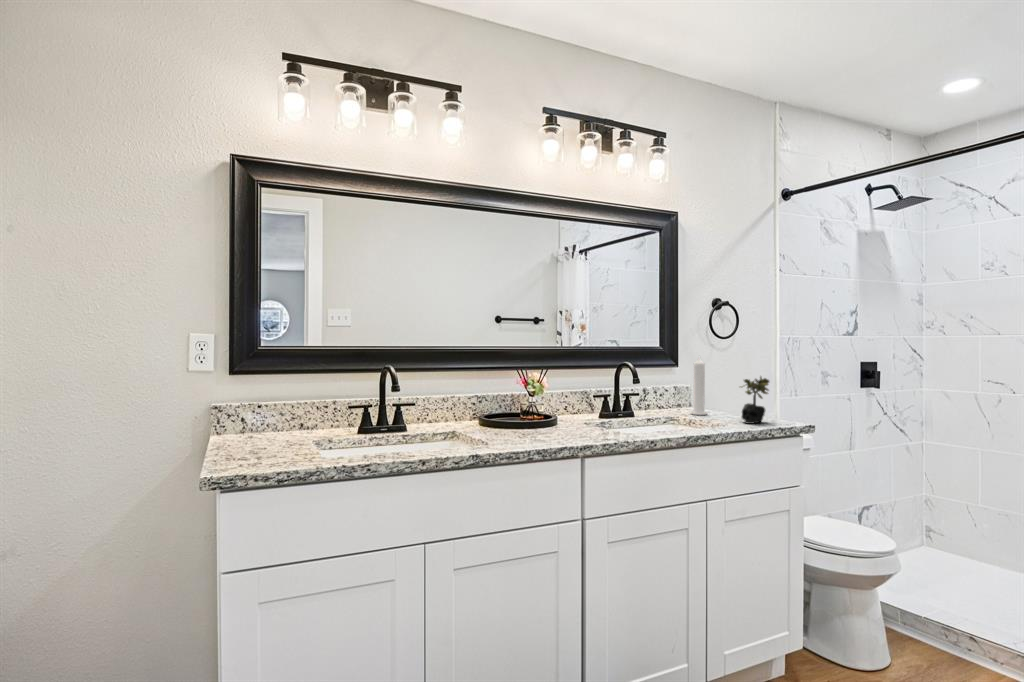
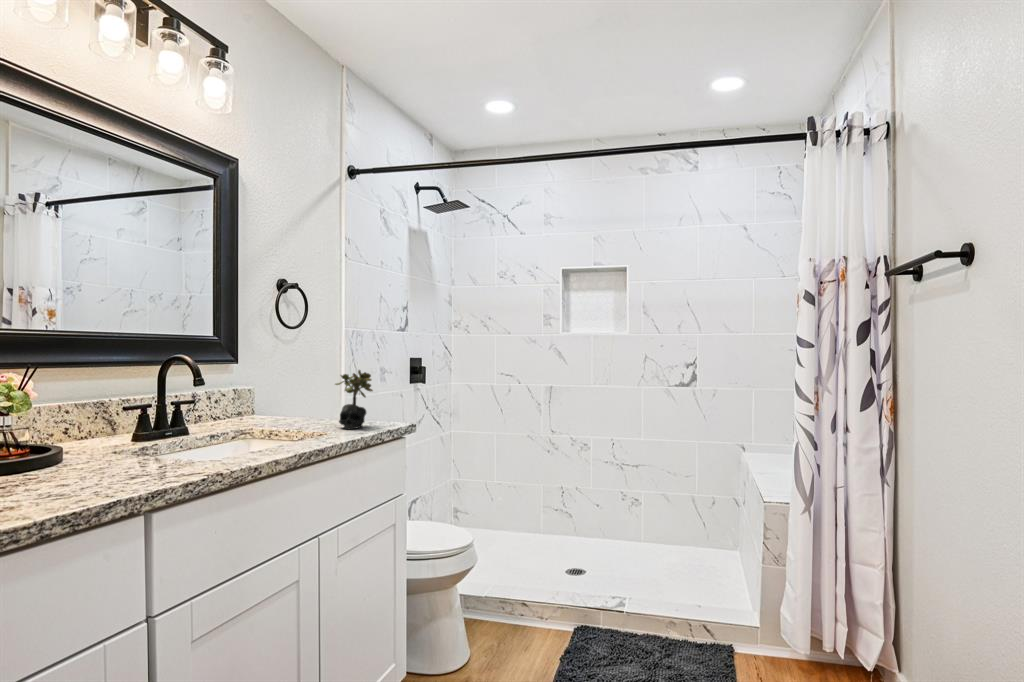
candle: present [691,356,708,415] -> none [263,347,286,424]

